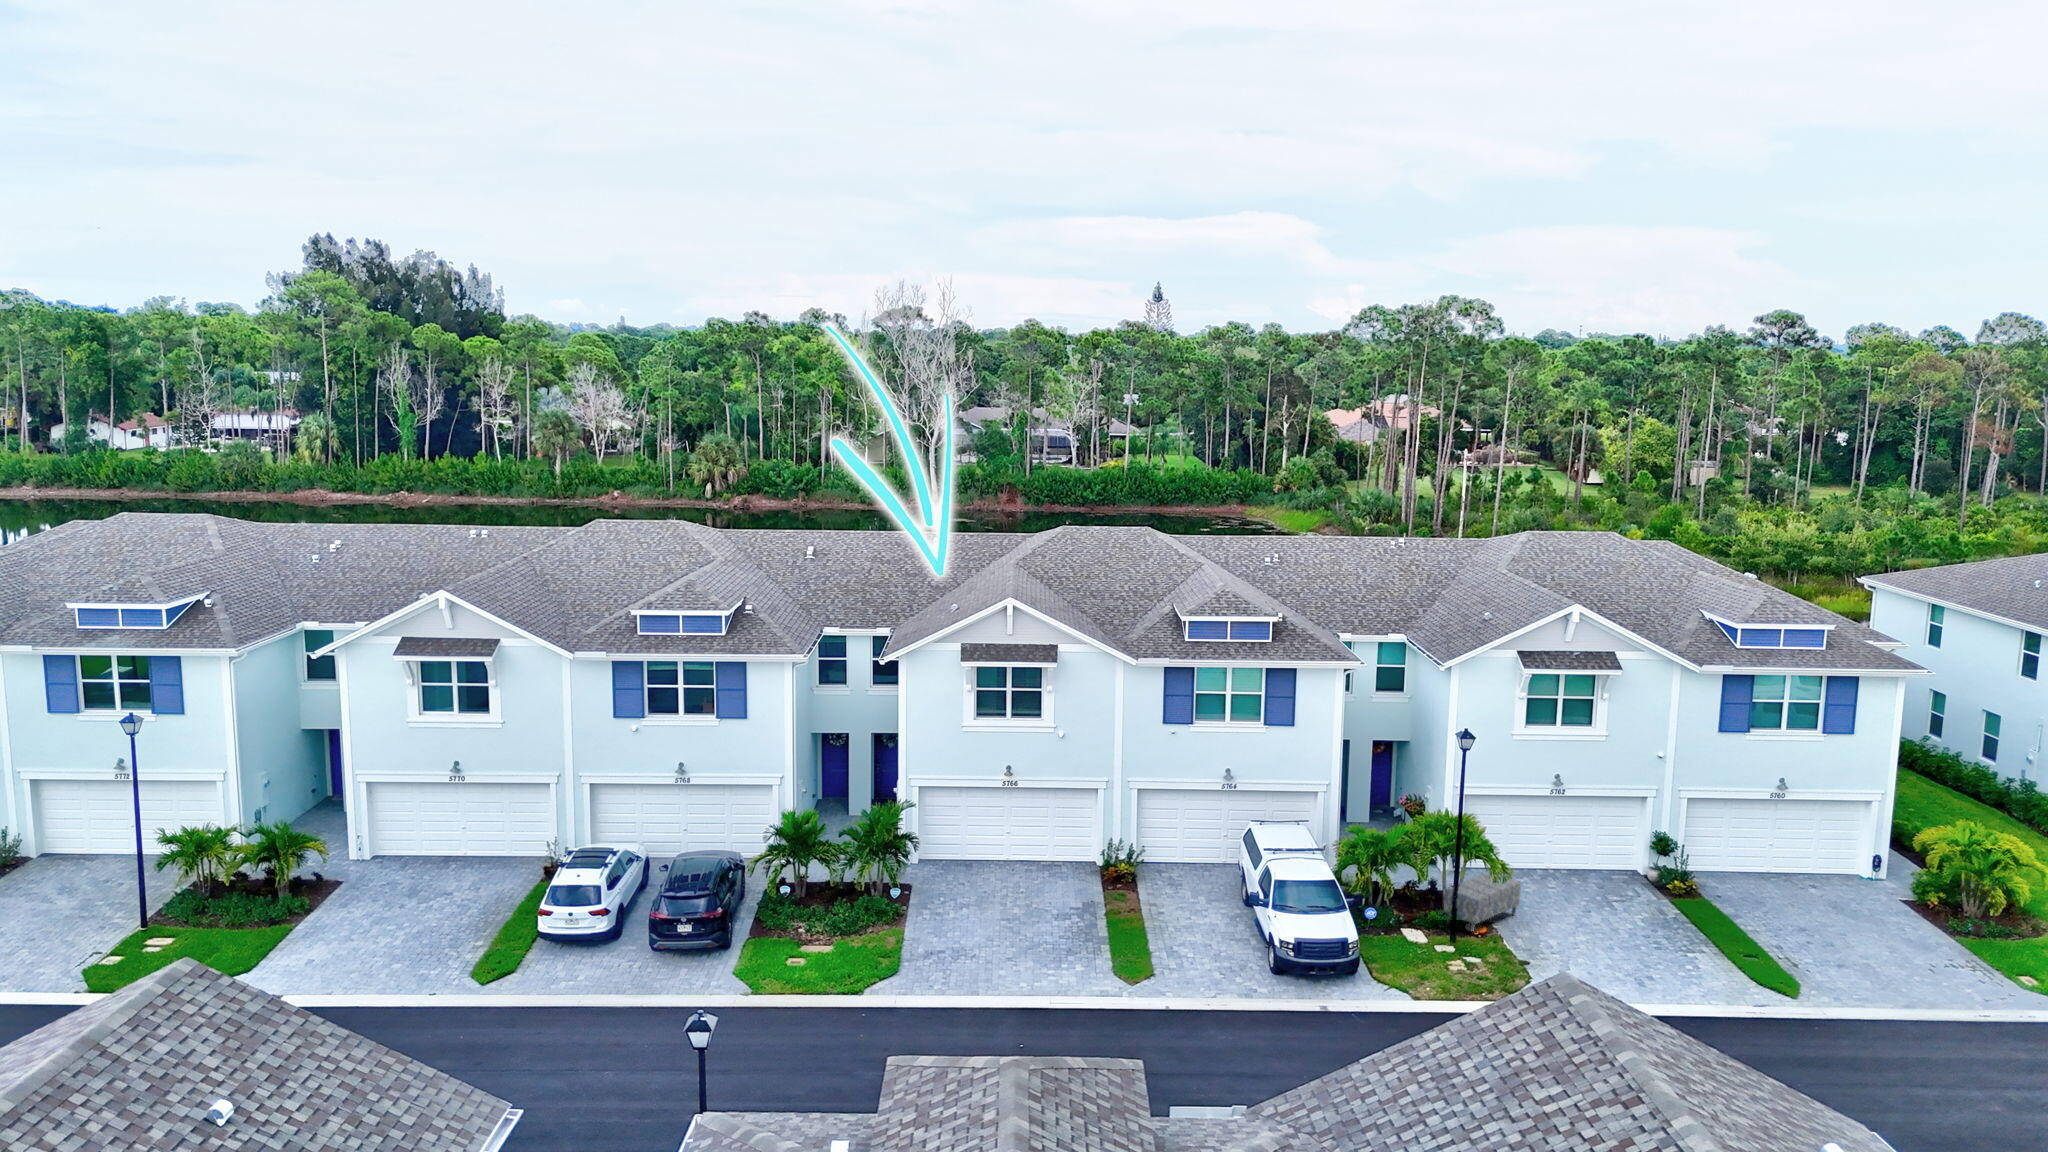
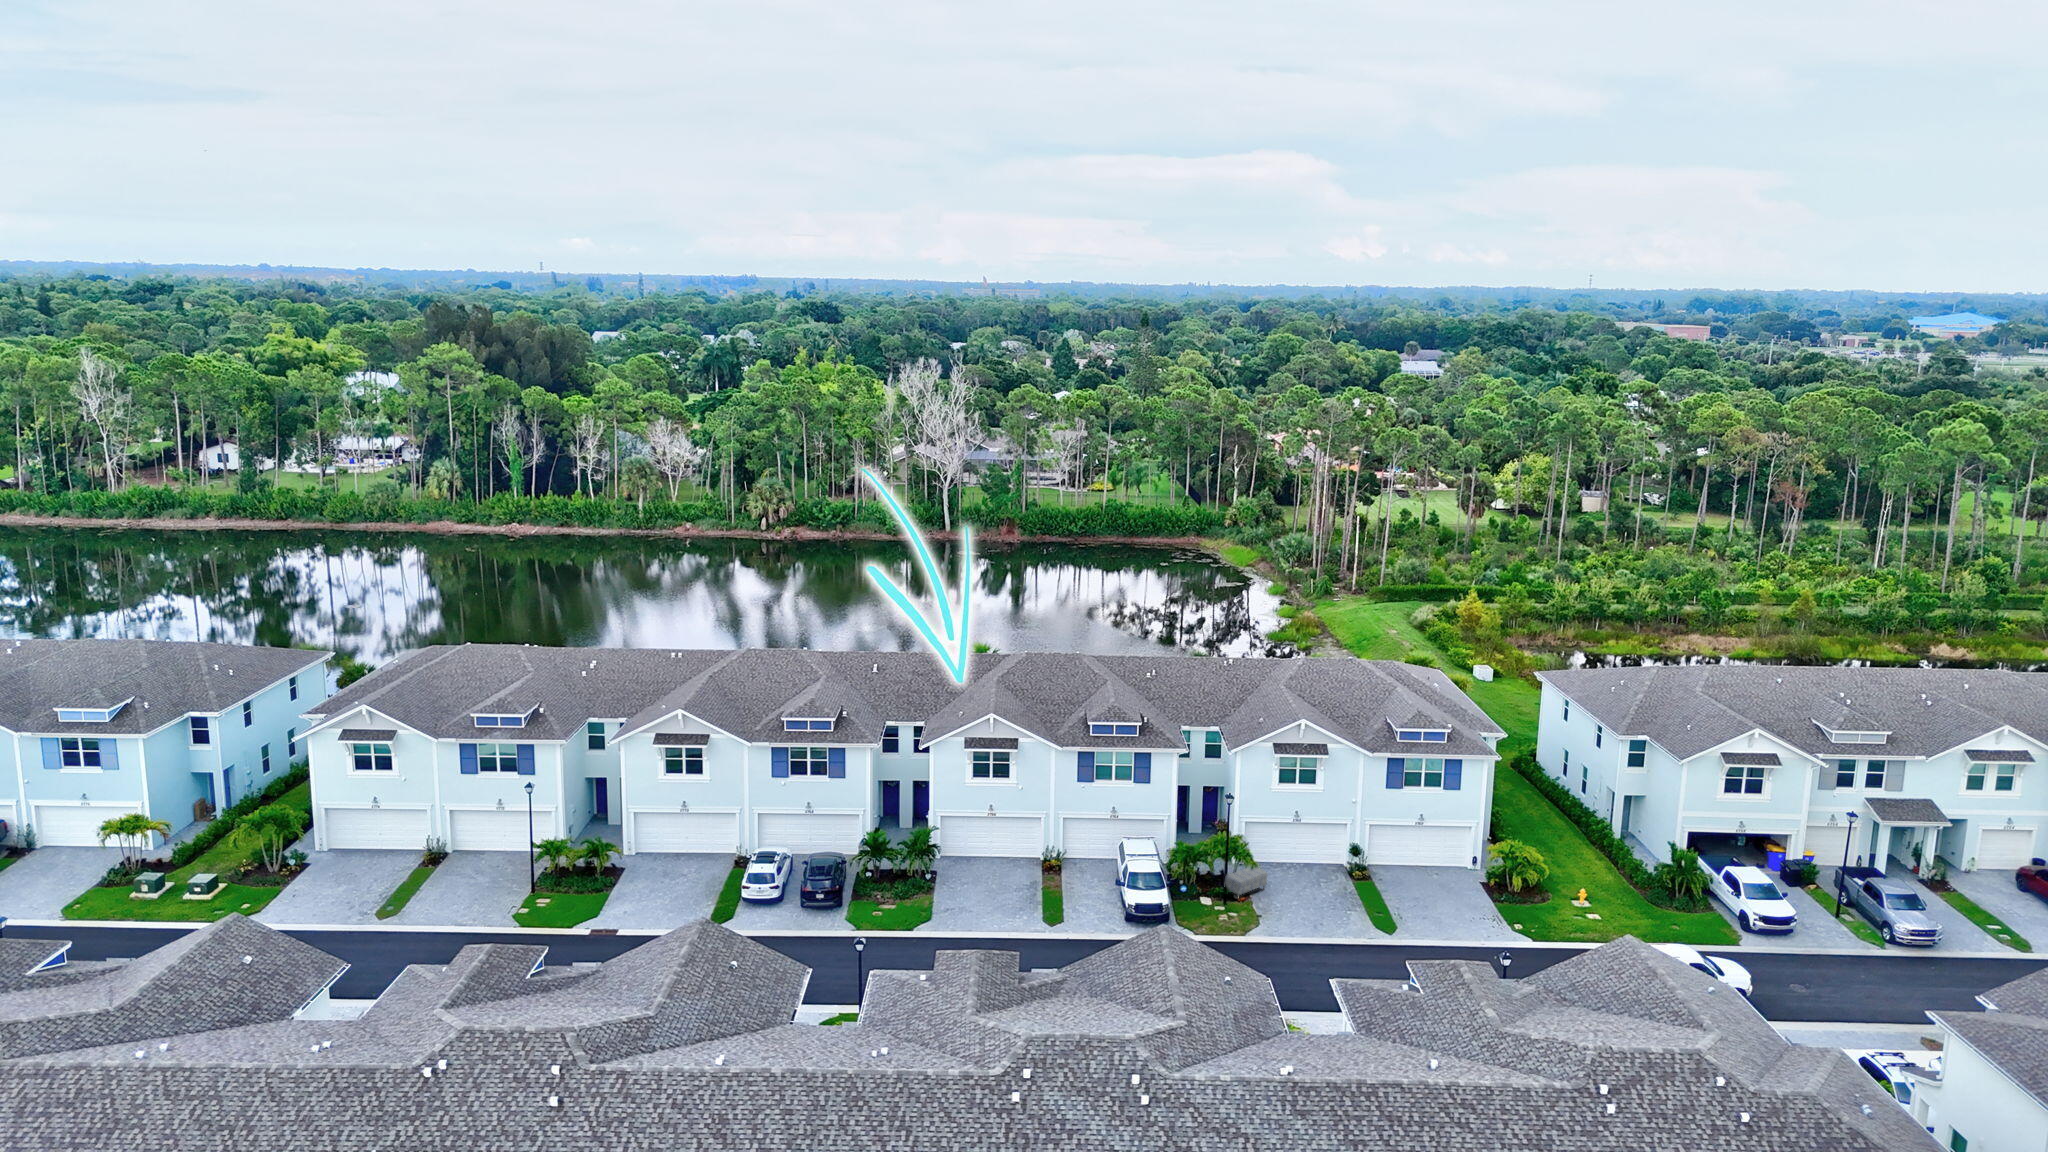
potted plant: present [1955,882,2003,937] -> none [1498,874,1524,903]

